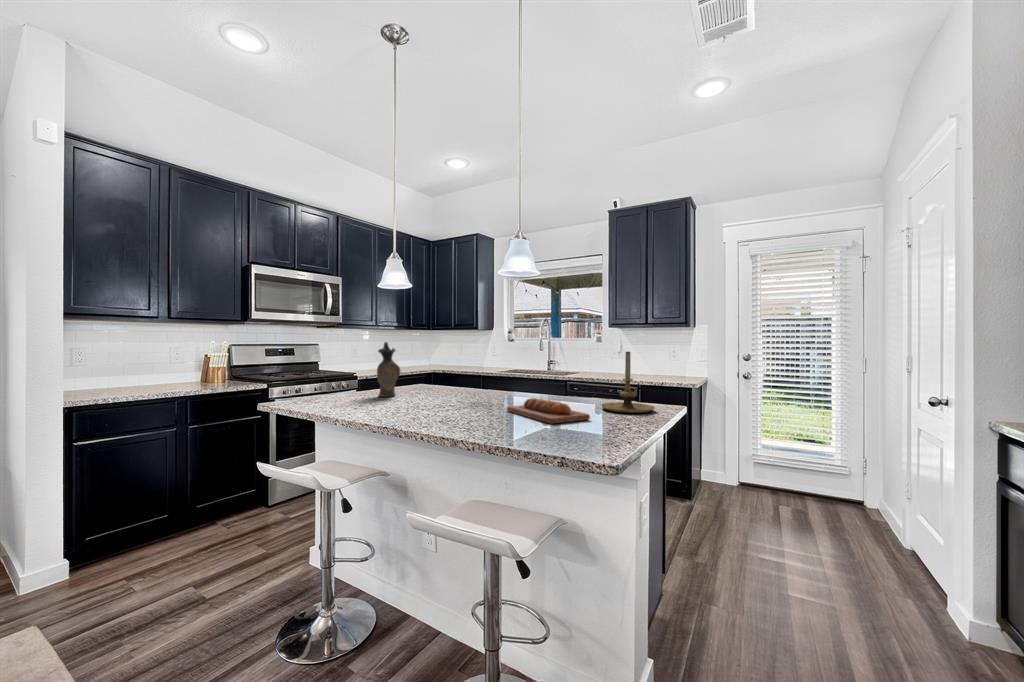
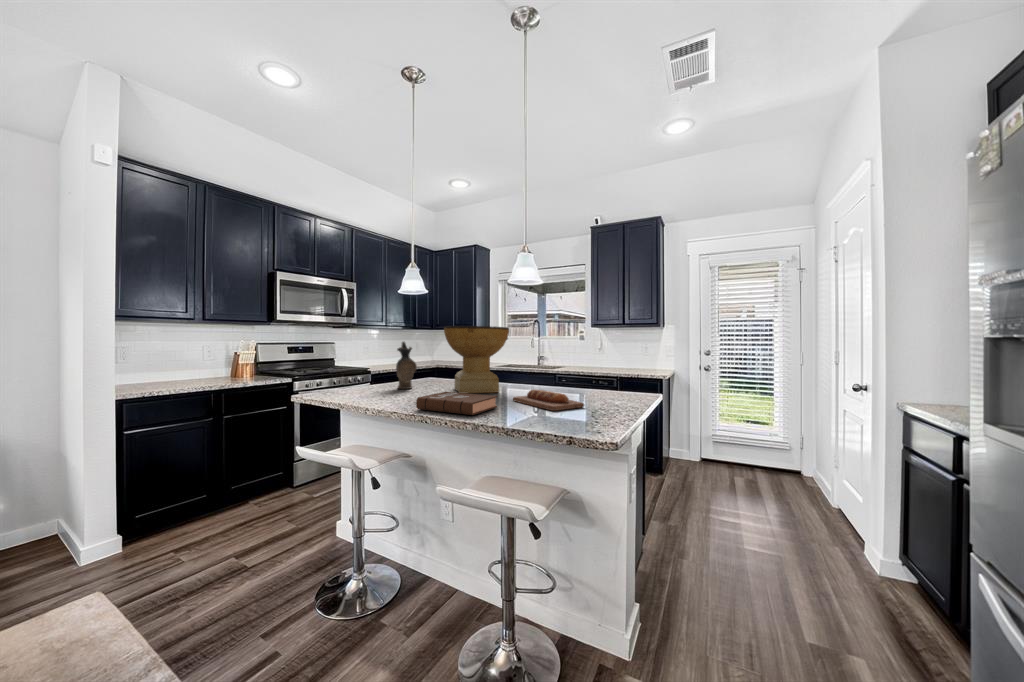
decorative bowl: none [431,324,507,402] -> present [444,326,509,393]
candle holder: present [601,351,655,413] -> none [591,349,637,401]
book: none [390,400,486,428] -> present [416,392,497,415]

